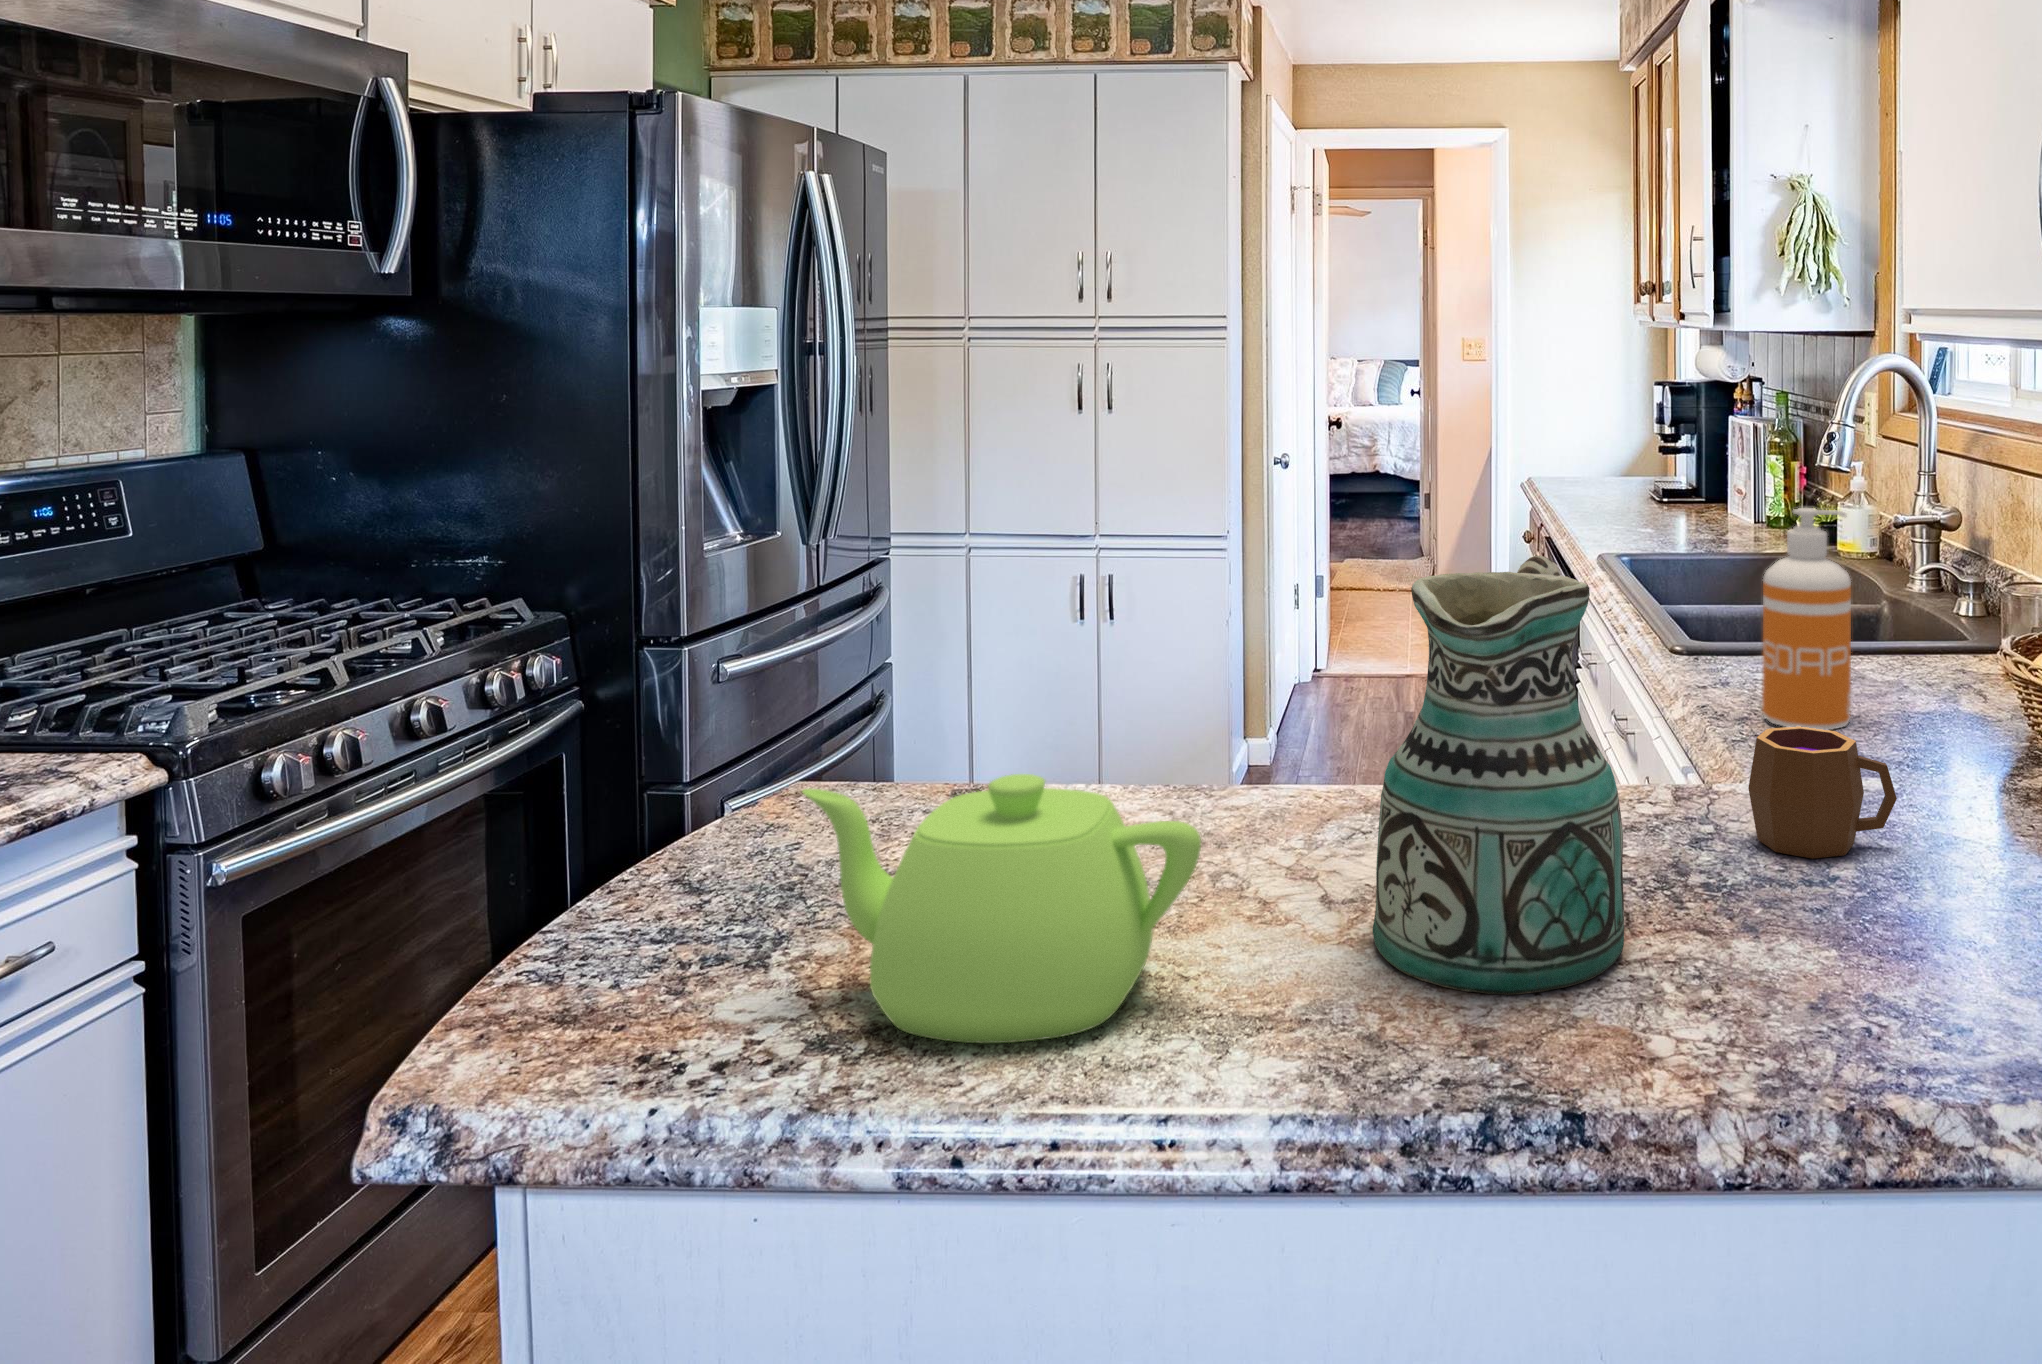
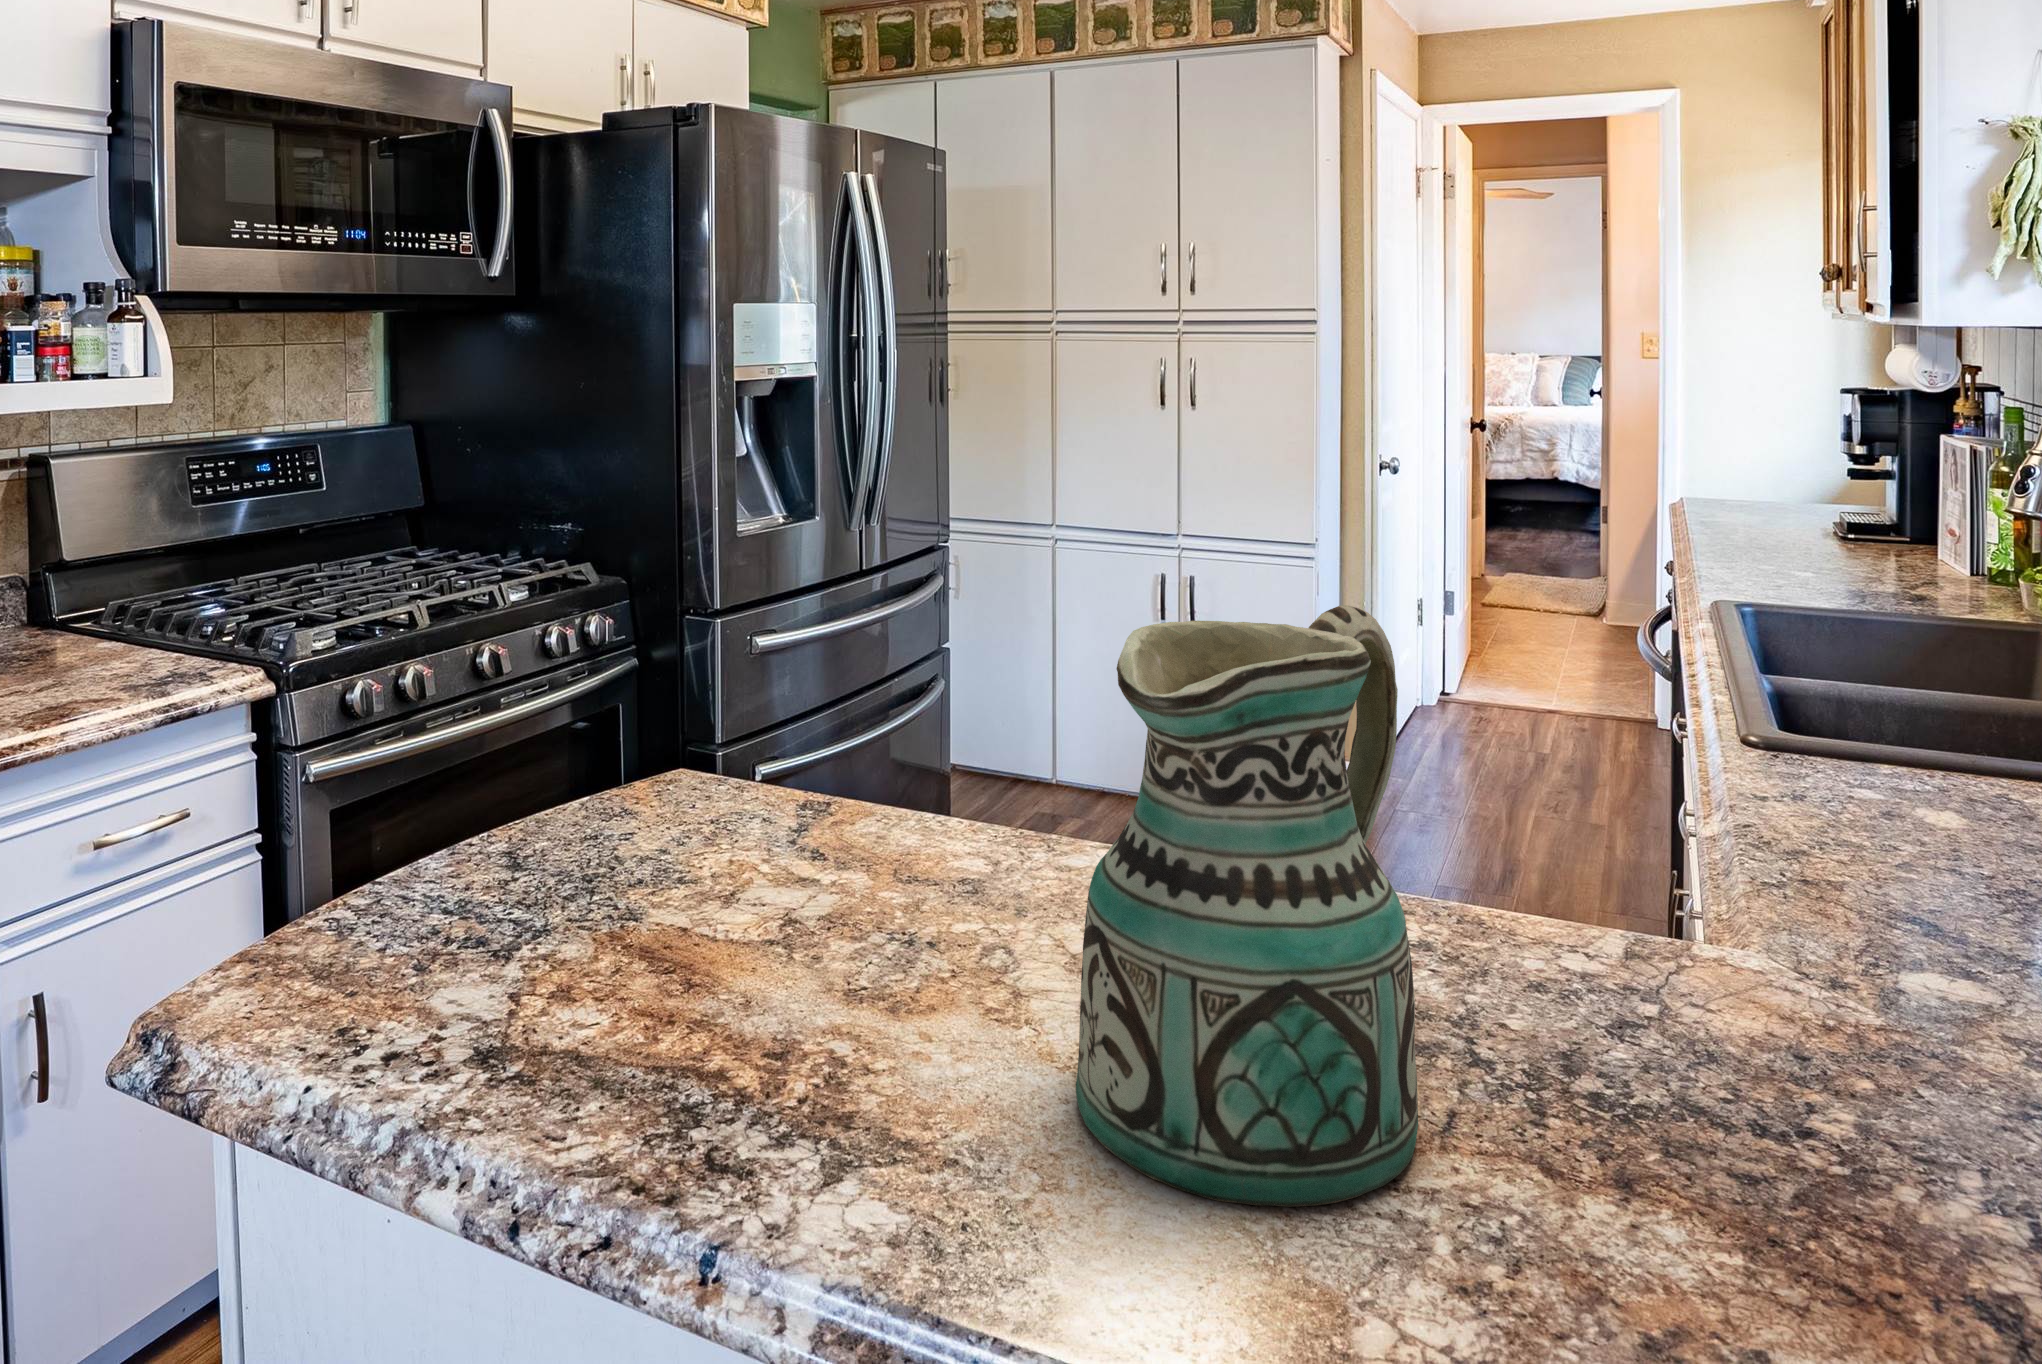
soap dispenser: present [1762,508,1851,730] -> none [1872,560,2022,883]
mug: present [1748,726,1897,859] -> none [1718,879,1973,1091]
teapot: present [802,774,1201,1044] -> none [470,792,837,1120]

